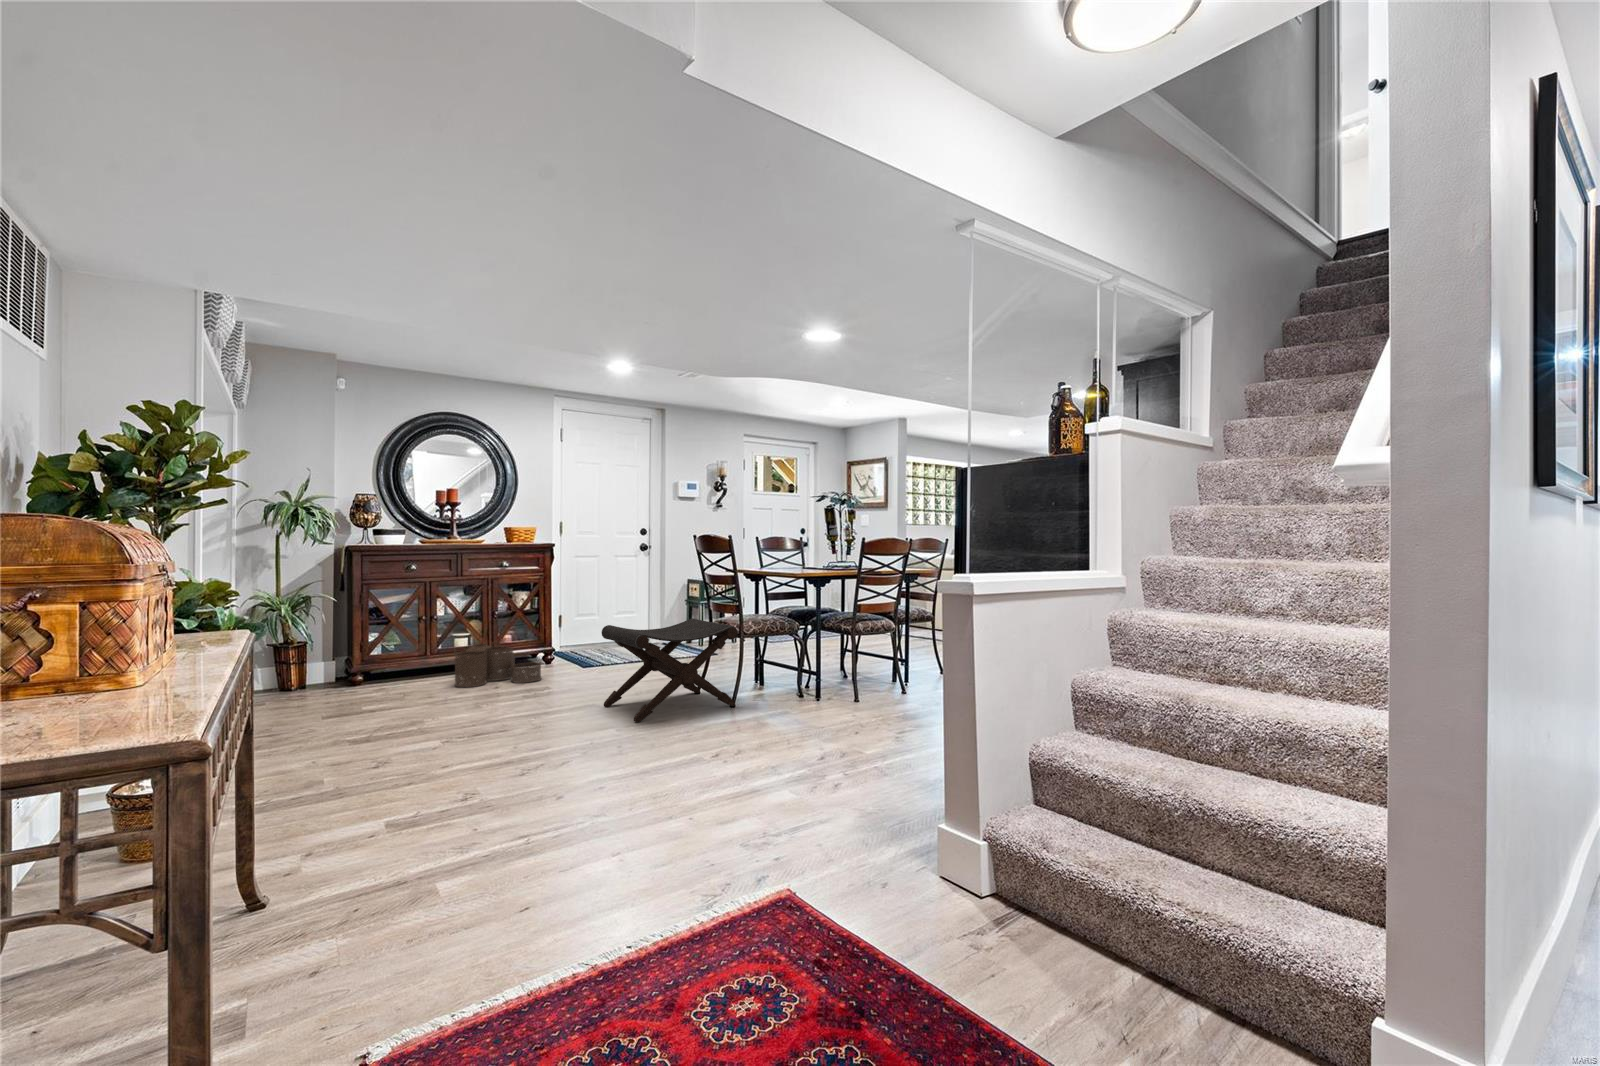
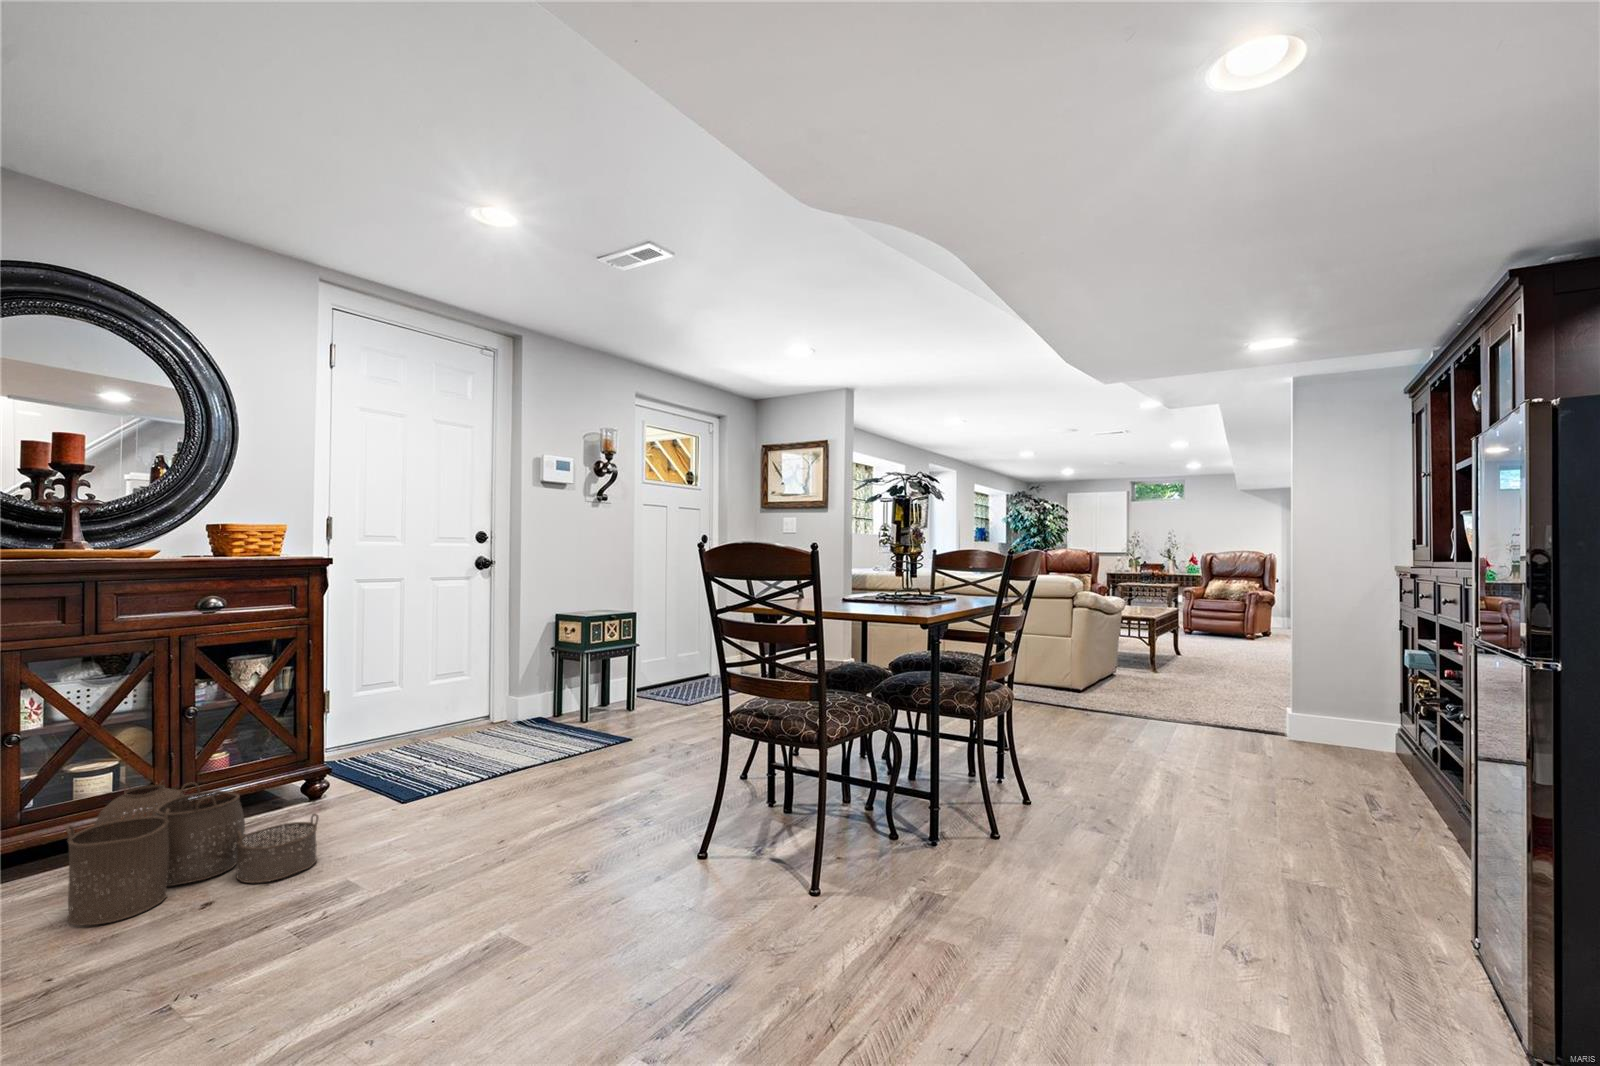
footstool: present [602,618,738,722] -> none [524,710,831,1023]

